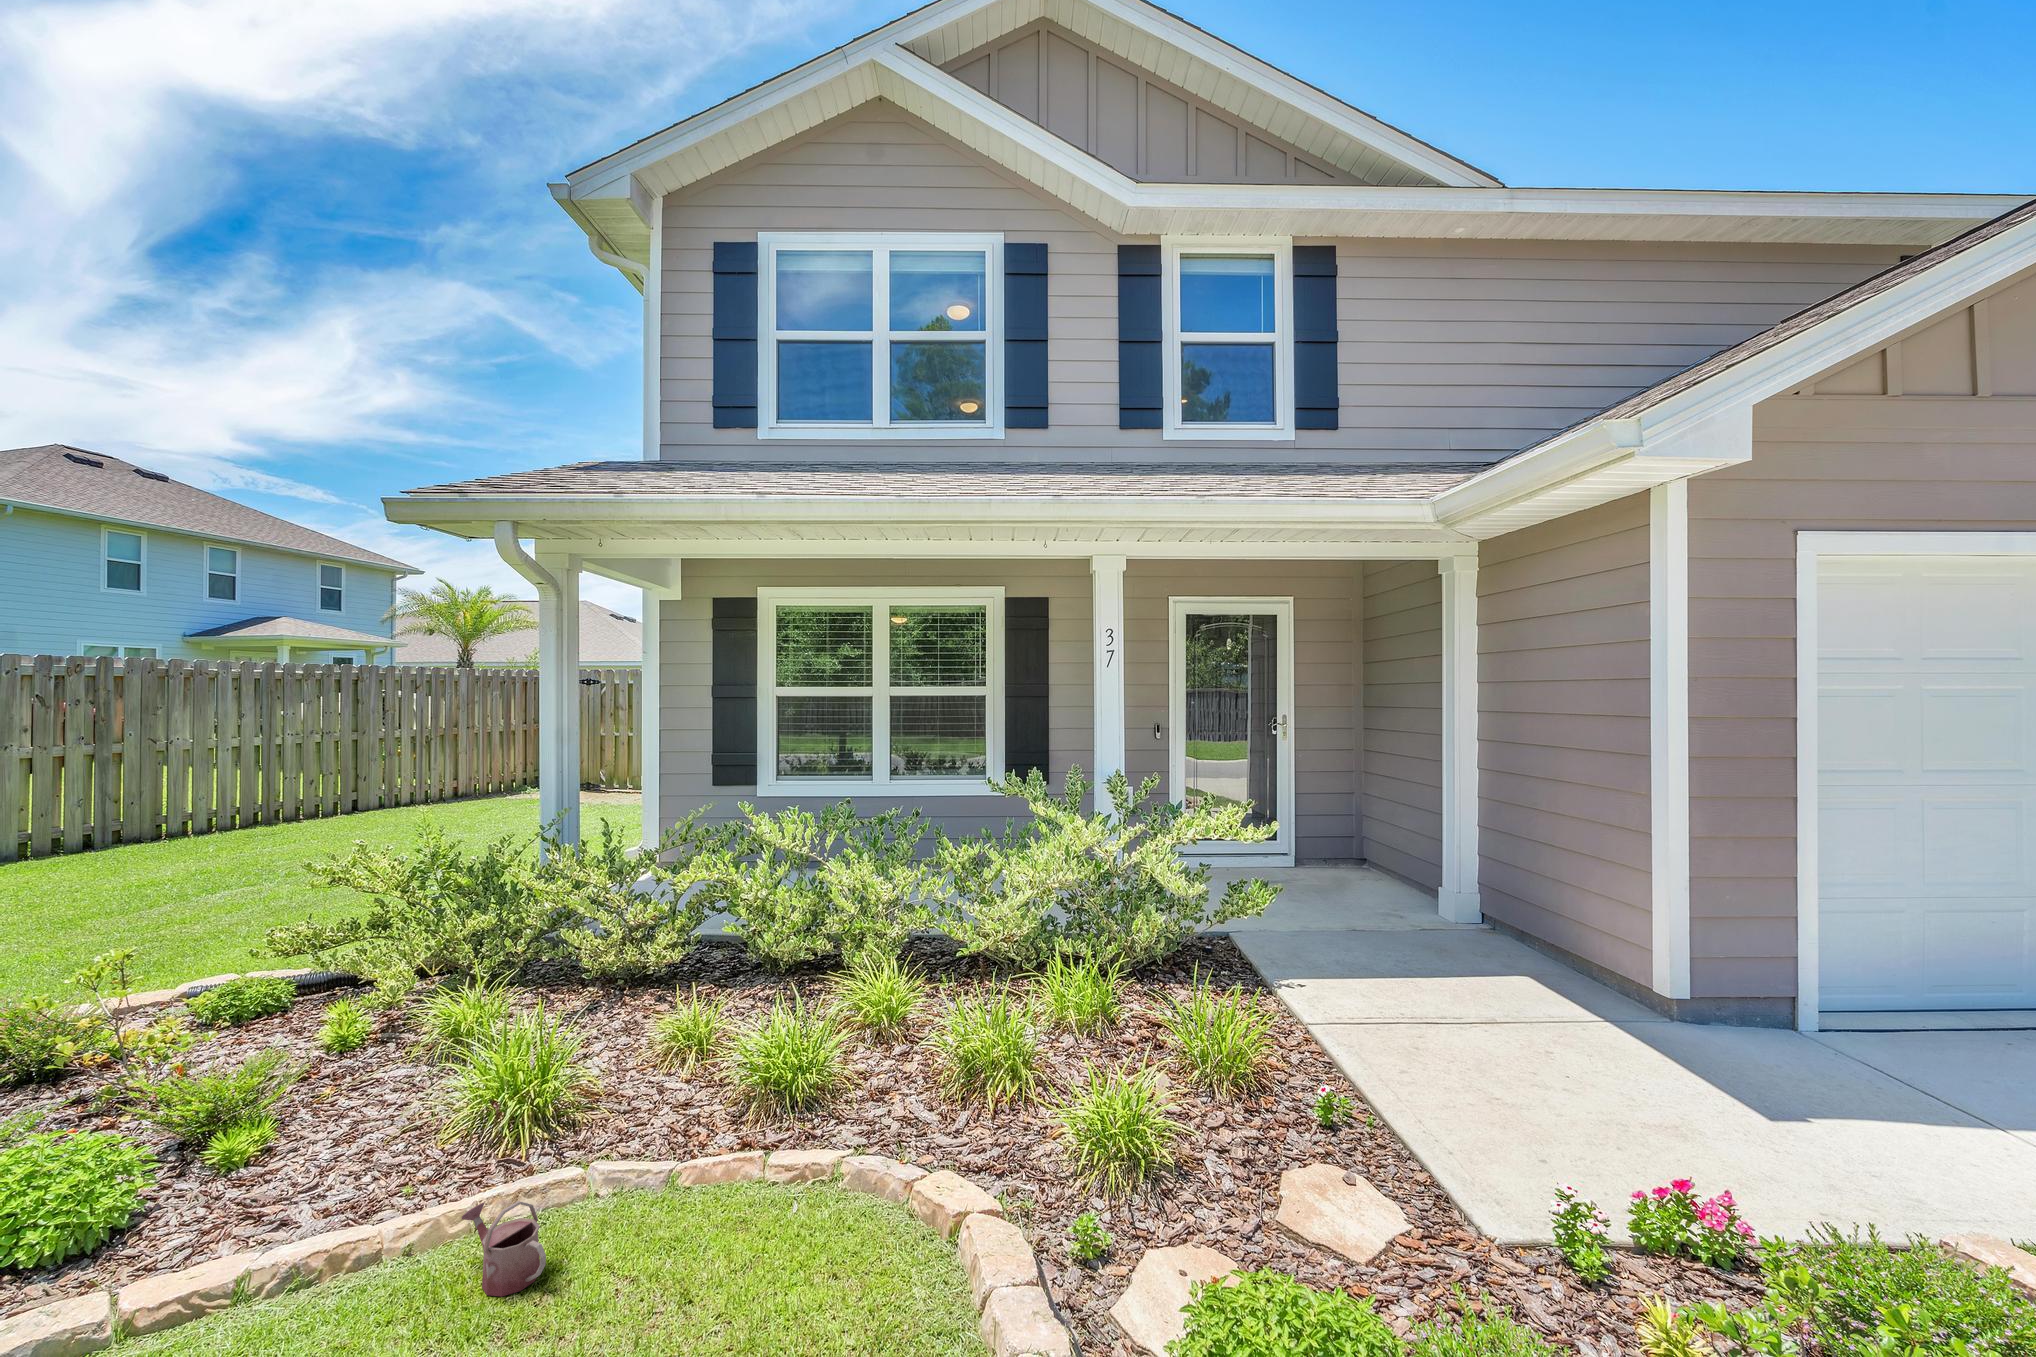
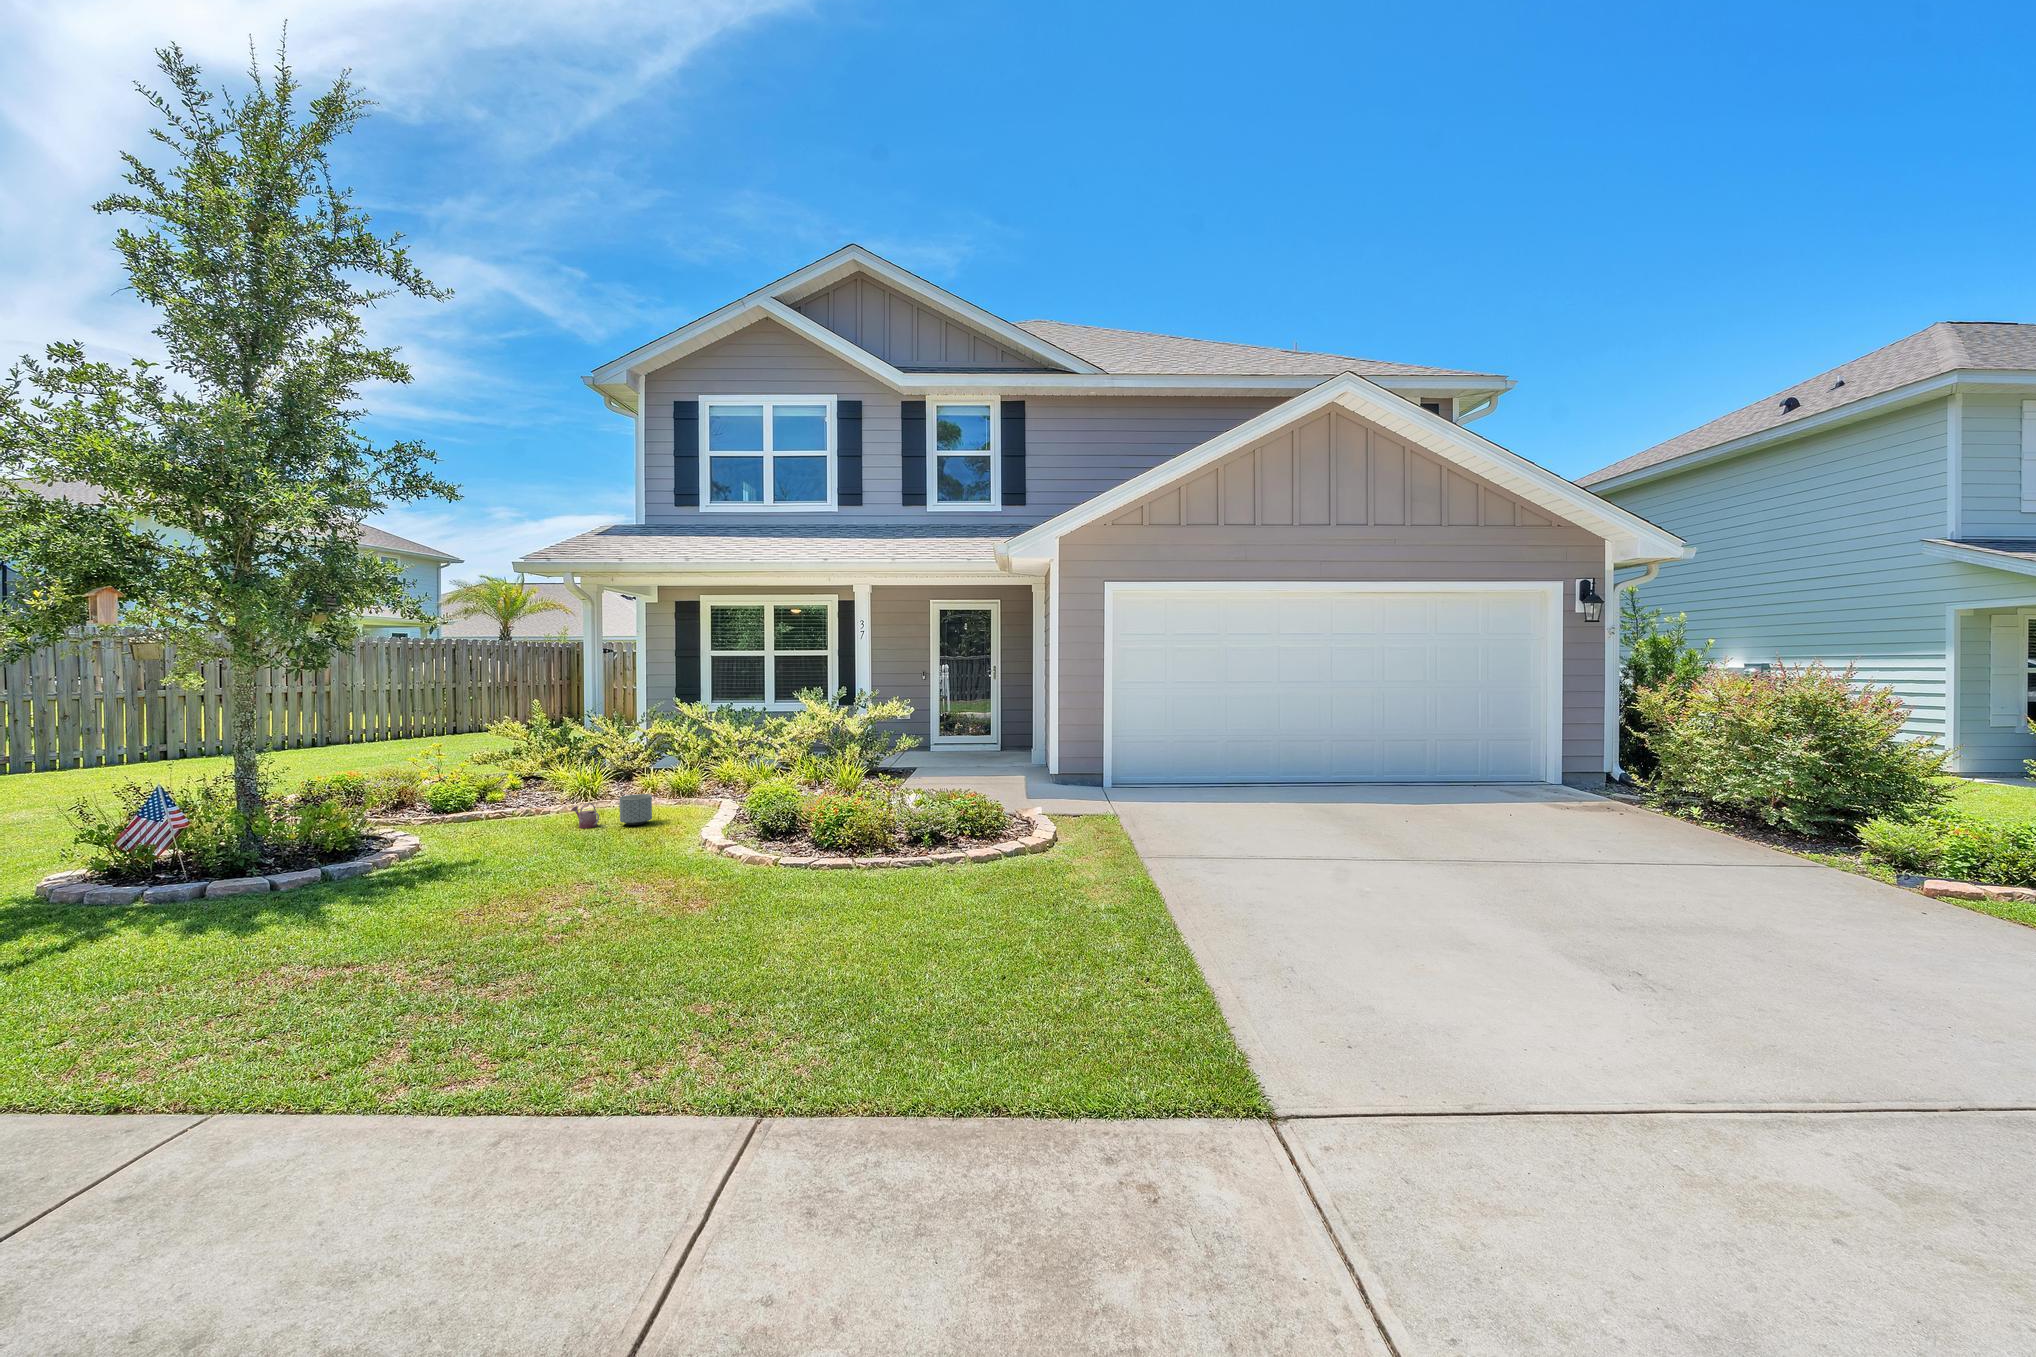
planter: none [611,1155,709,1281] -> present [620,794,652,825]

